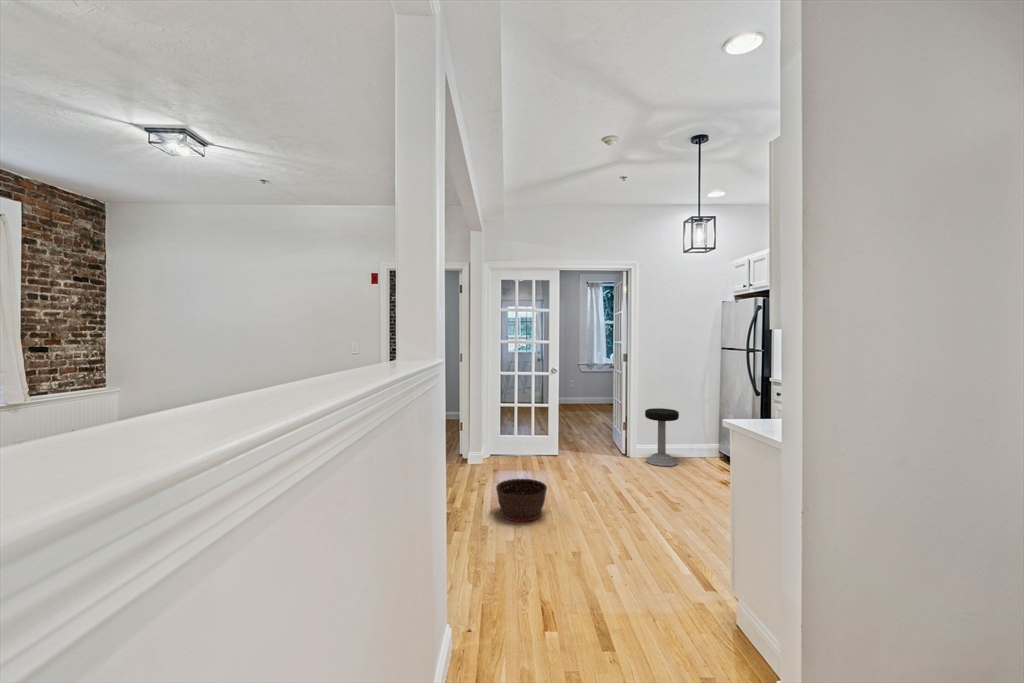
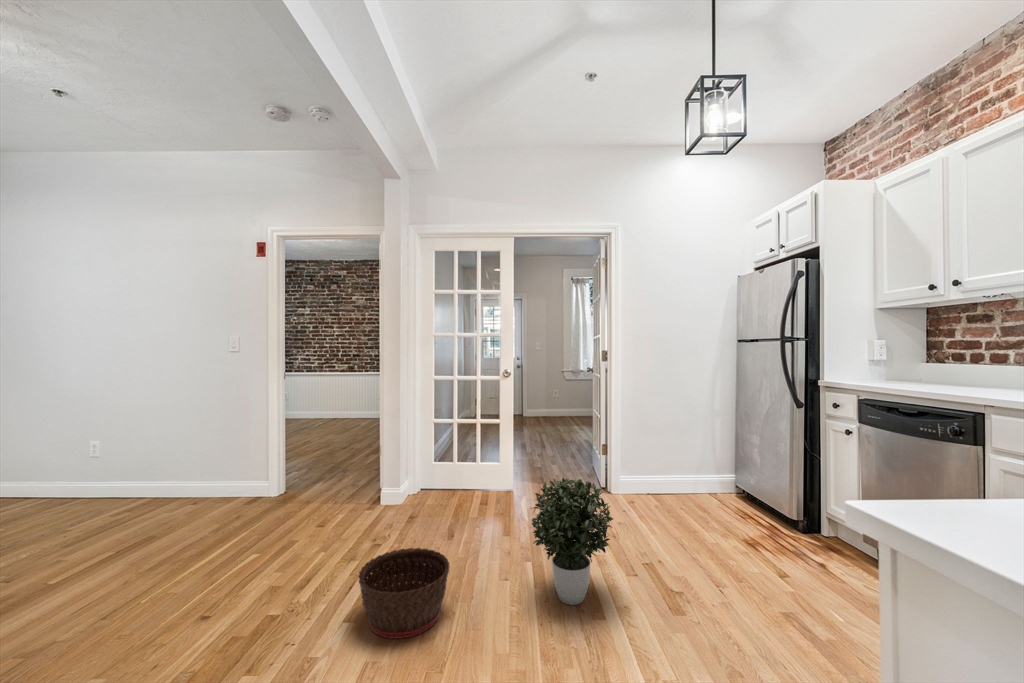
stool: present [645,408,679,466] -> none [632,426,680,511]
potted plant: none [592,436,640,509] -> present [532,478,613,605]

